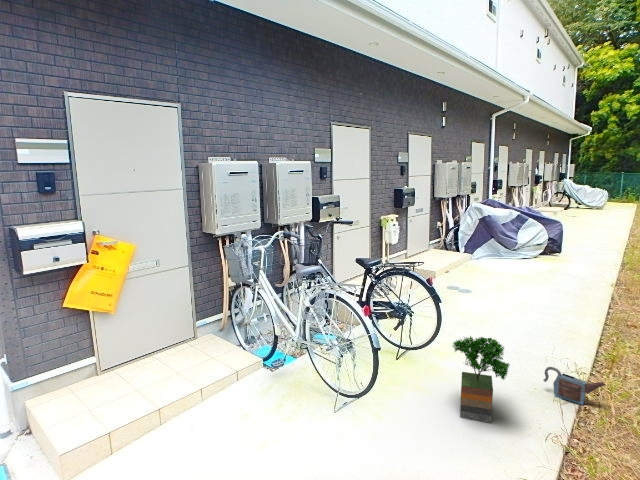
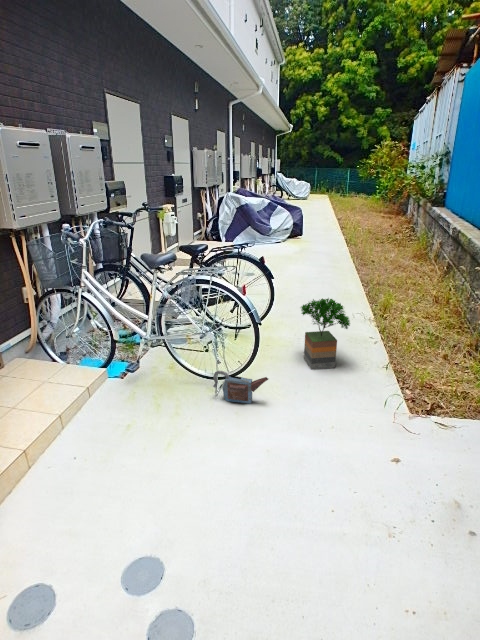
watering can: present [543,367,605,405] -> present [213,371,268,404]

